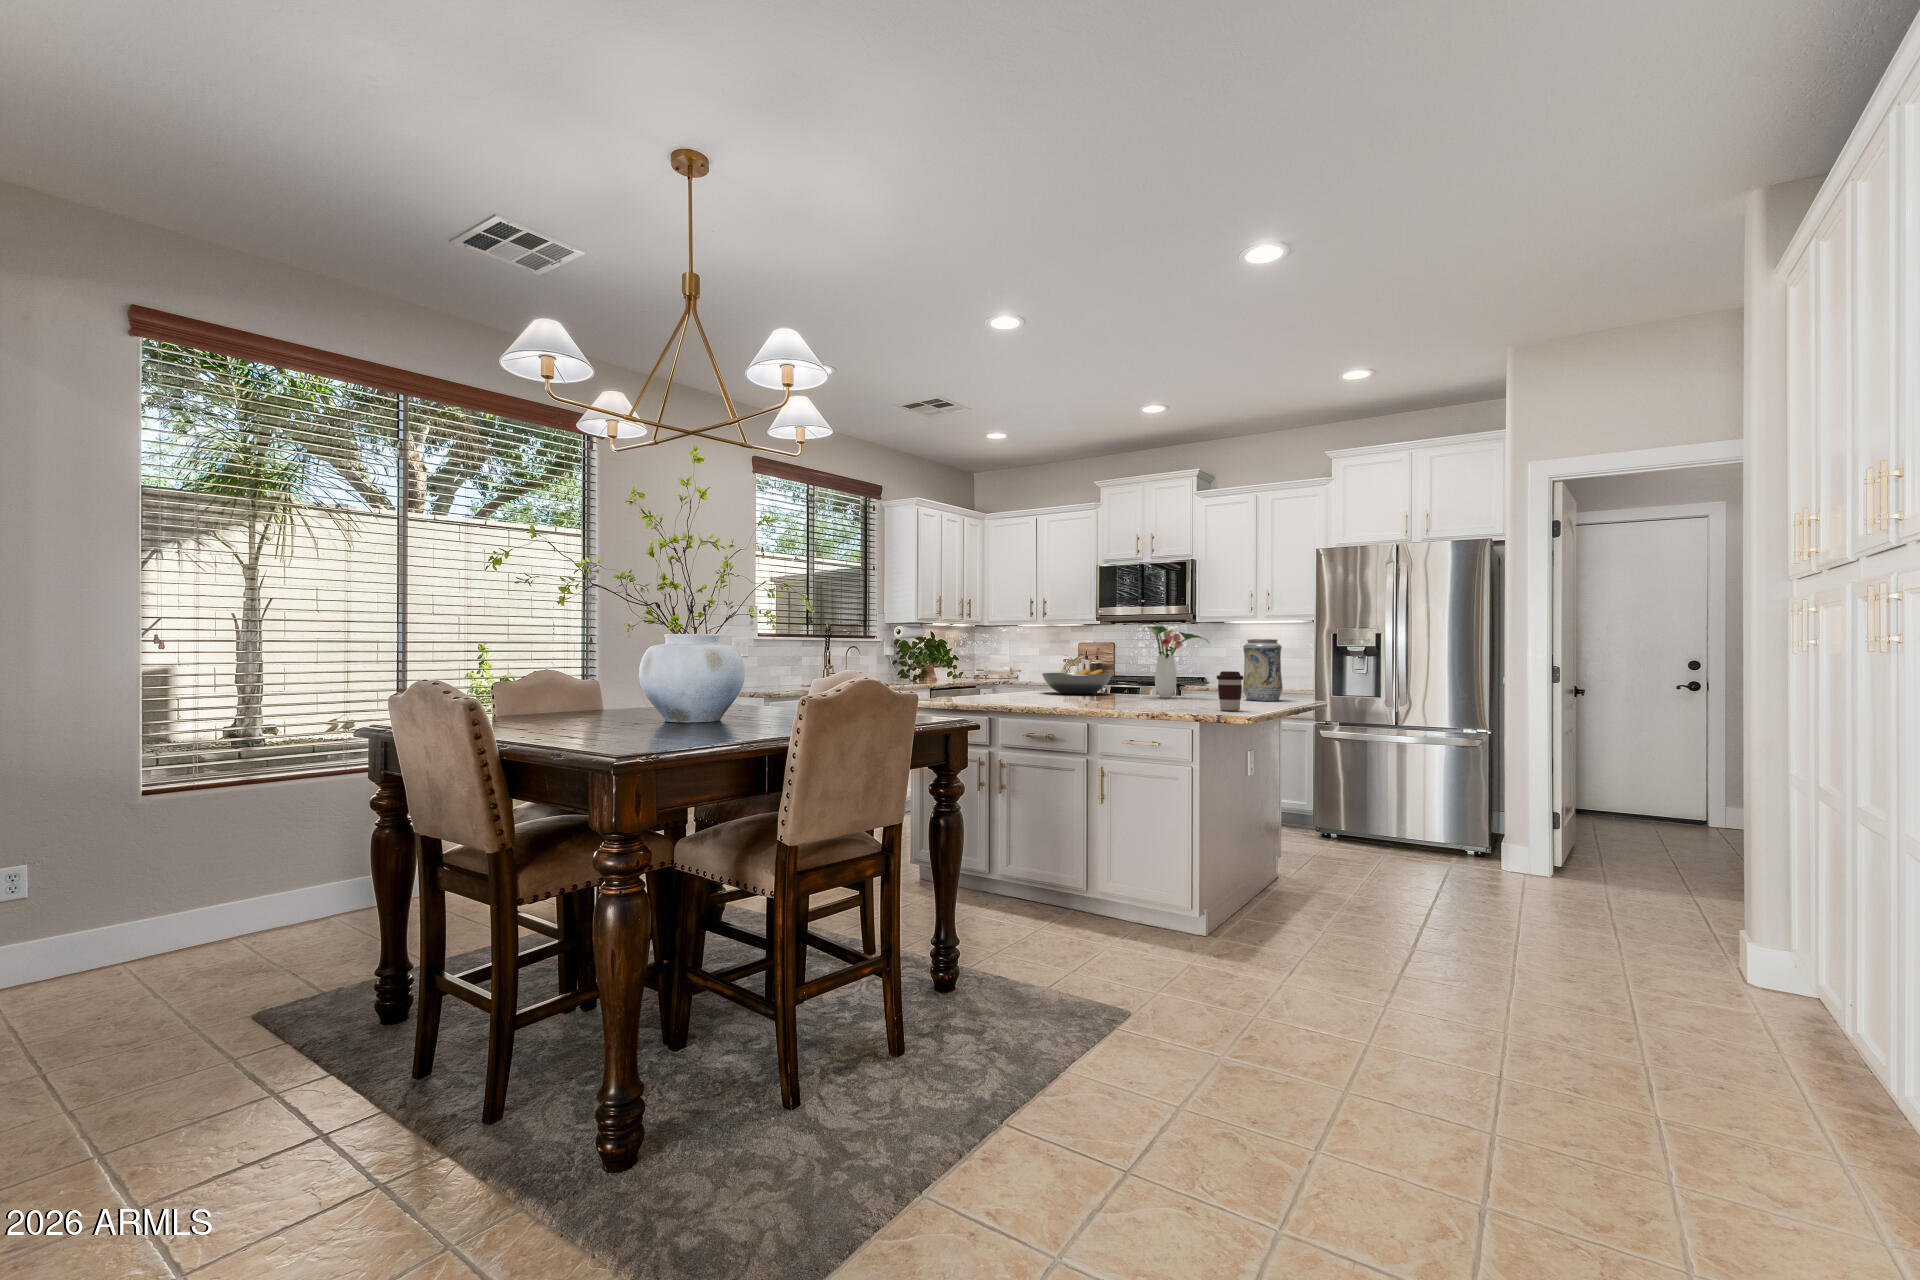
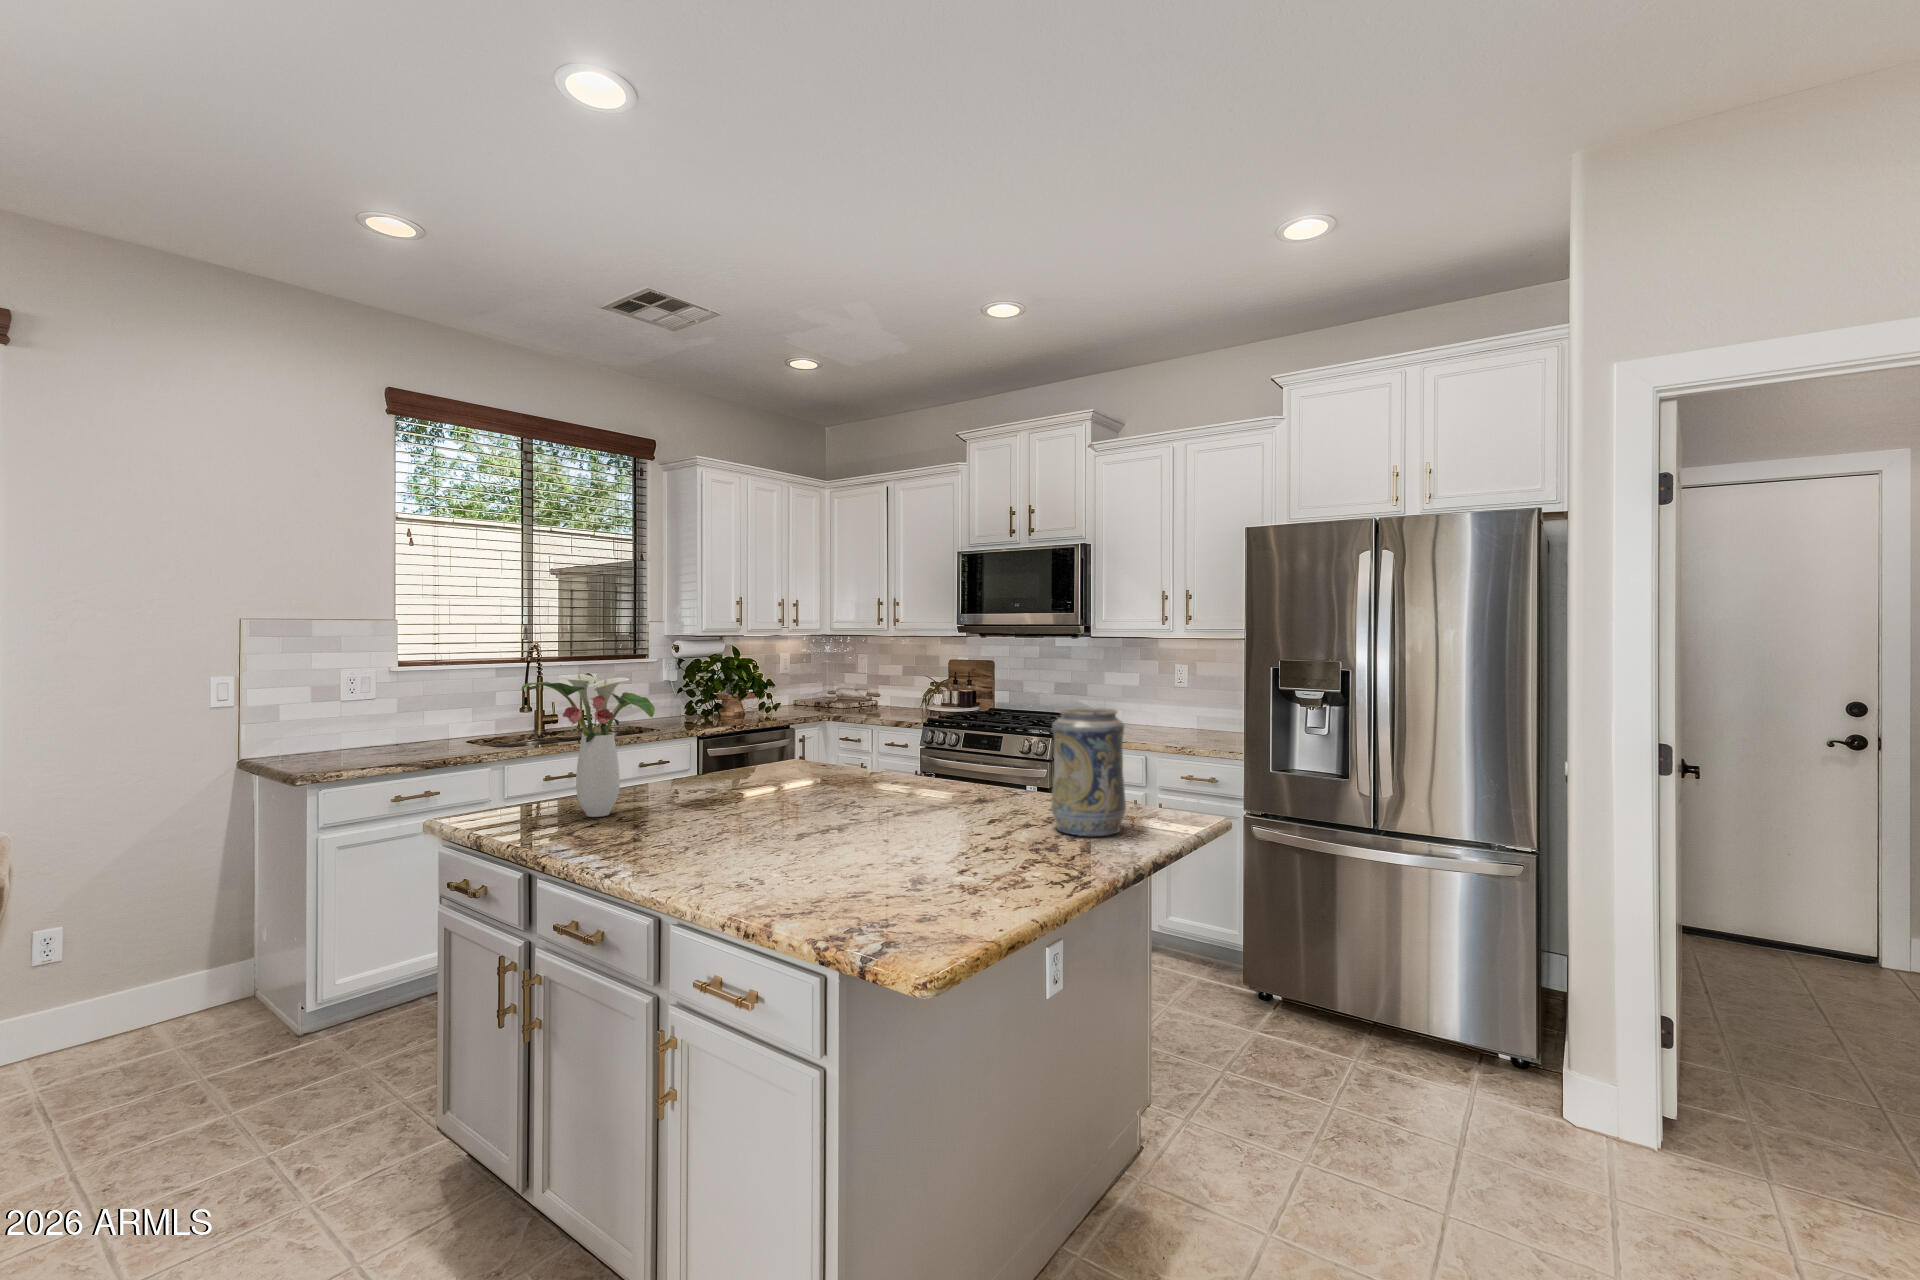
flower arrangement: present [1142,624,1209,698] -> present [521,674,655,817]
fruit bowl: present [1042,669,1112,694] -> none [717,751,844,798]
coffee cup: present [1217,671,1243,711] -> none [891,824,952,926]

